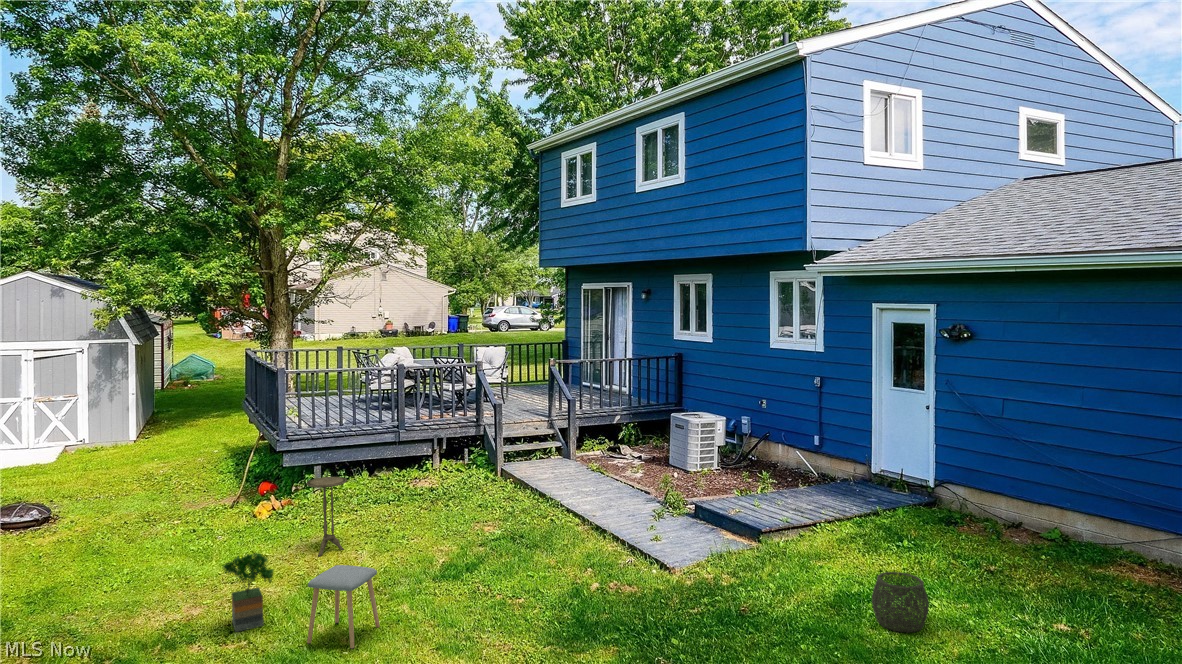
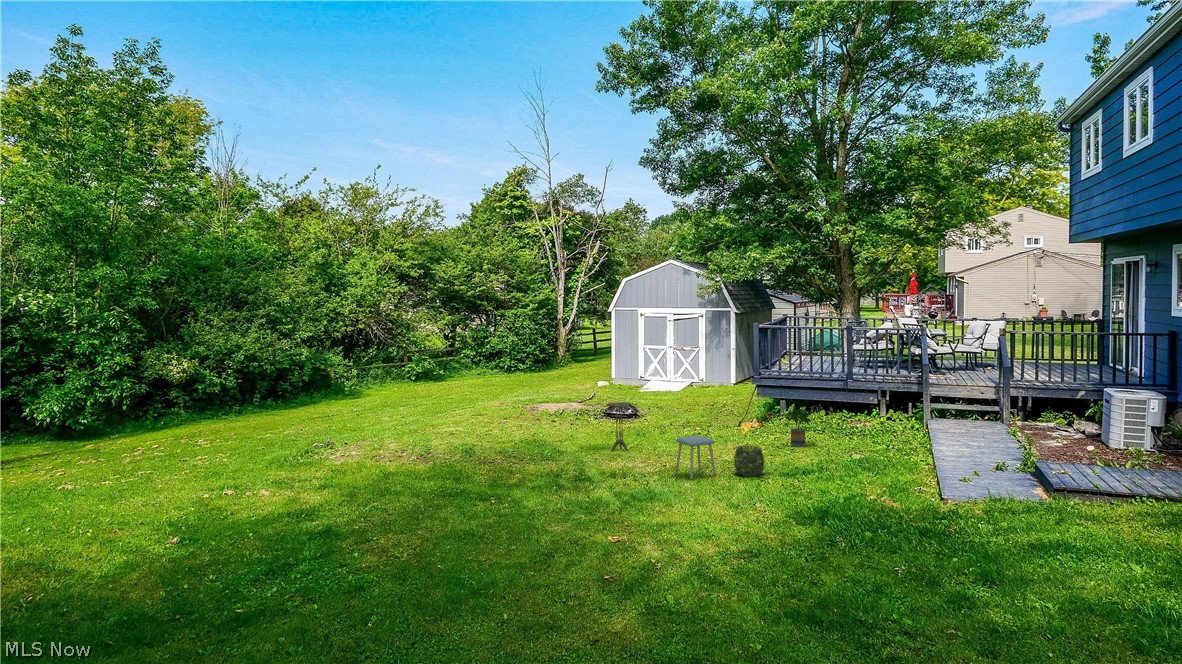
side table: present [307,477,347,556] -> present [607,402,631,451]
potted tree: present [222,553,274,632] -> present [787,410,811,447]
woven basket: present [872,572,929,632] -> present [734,445,764,476]

